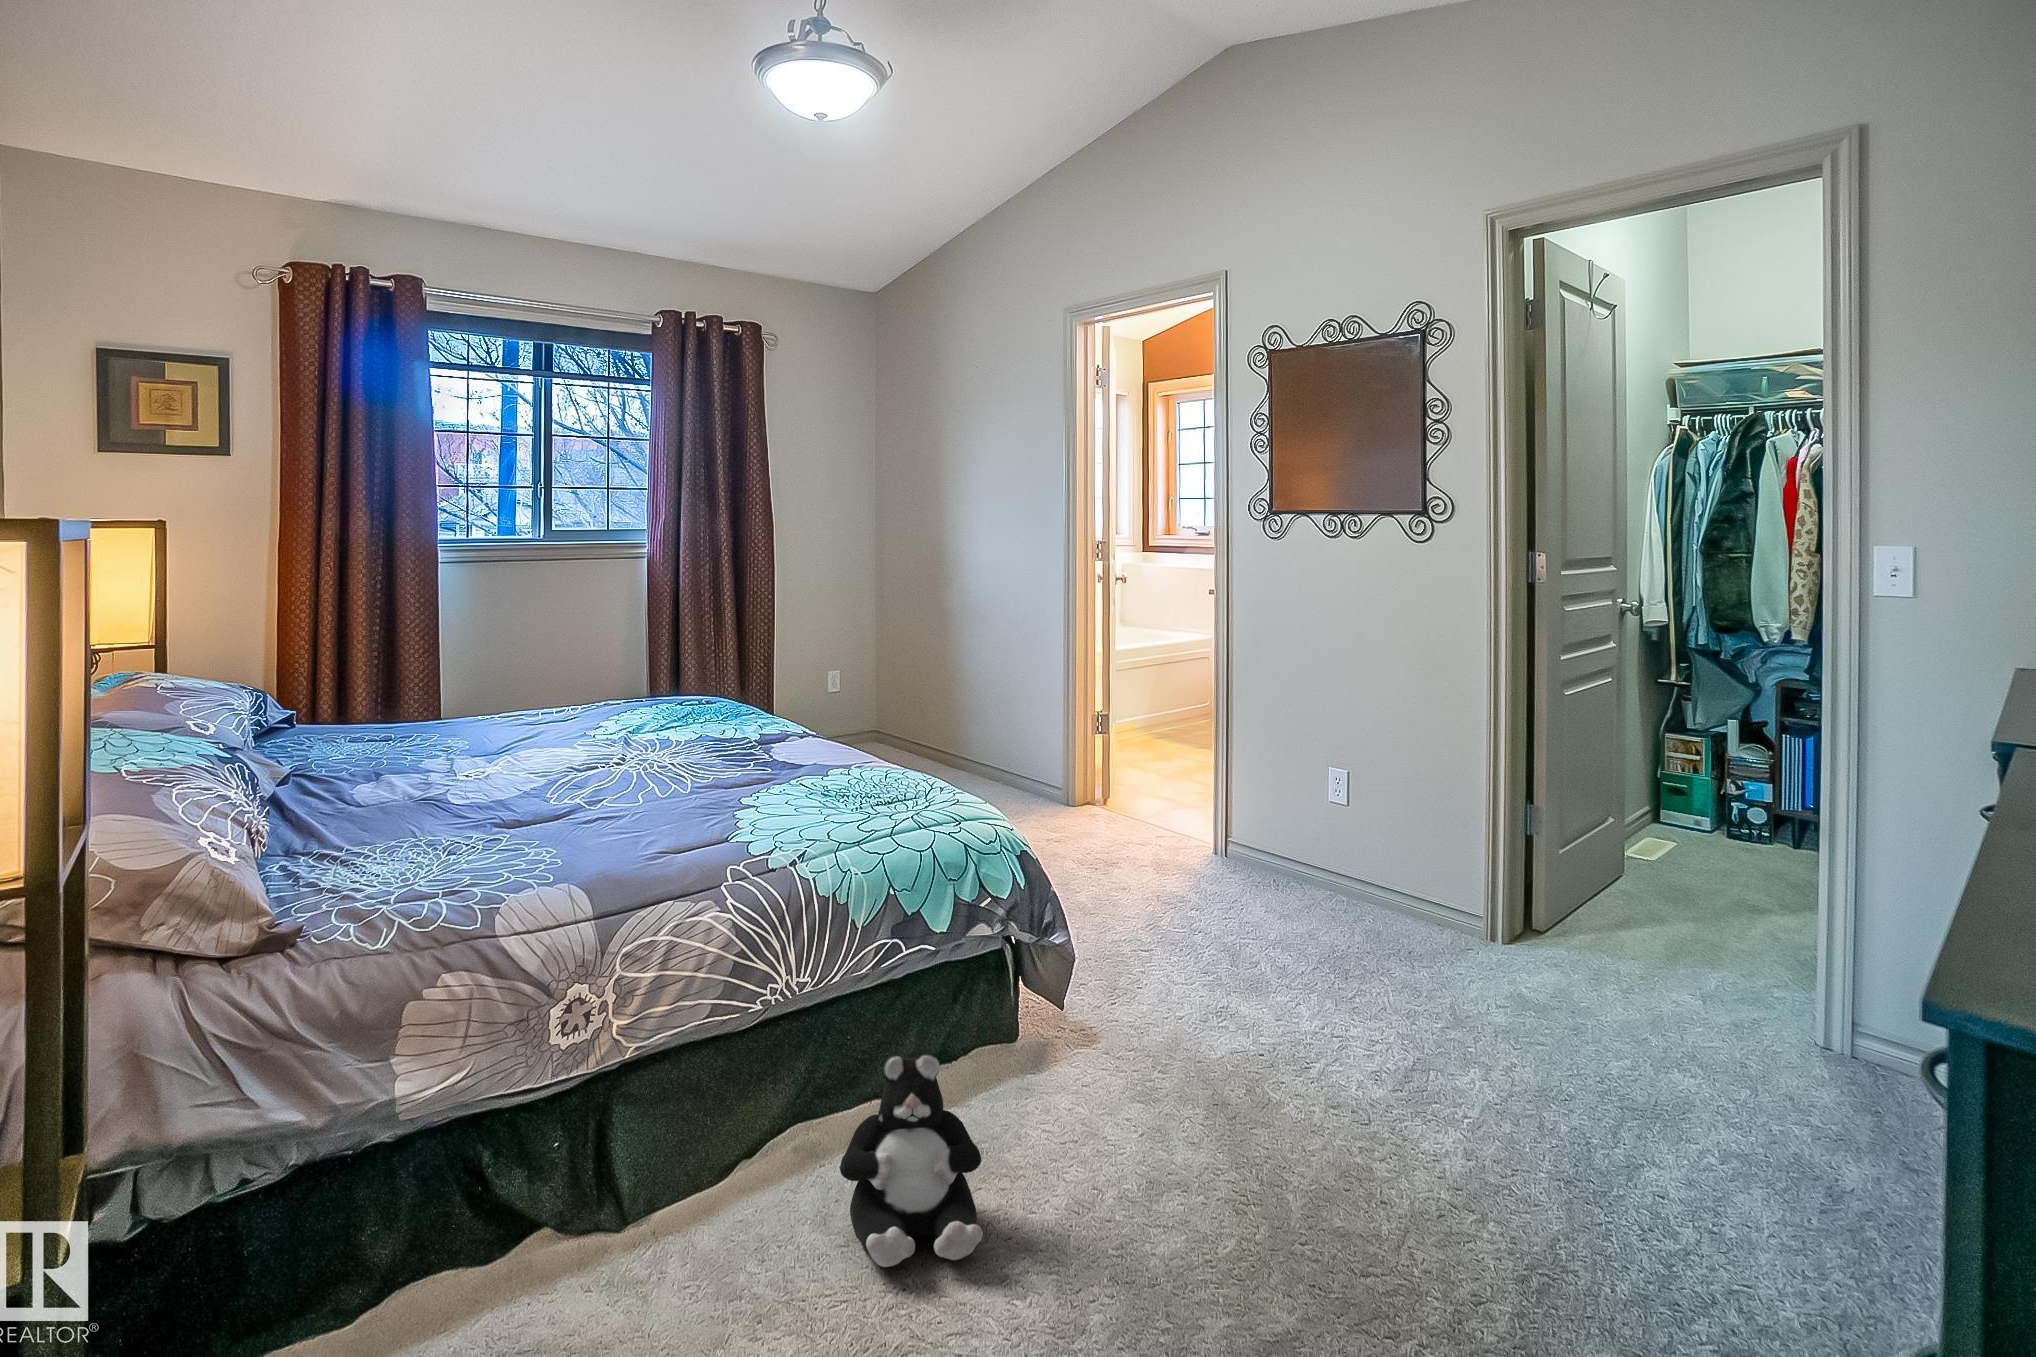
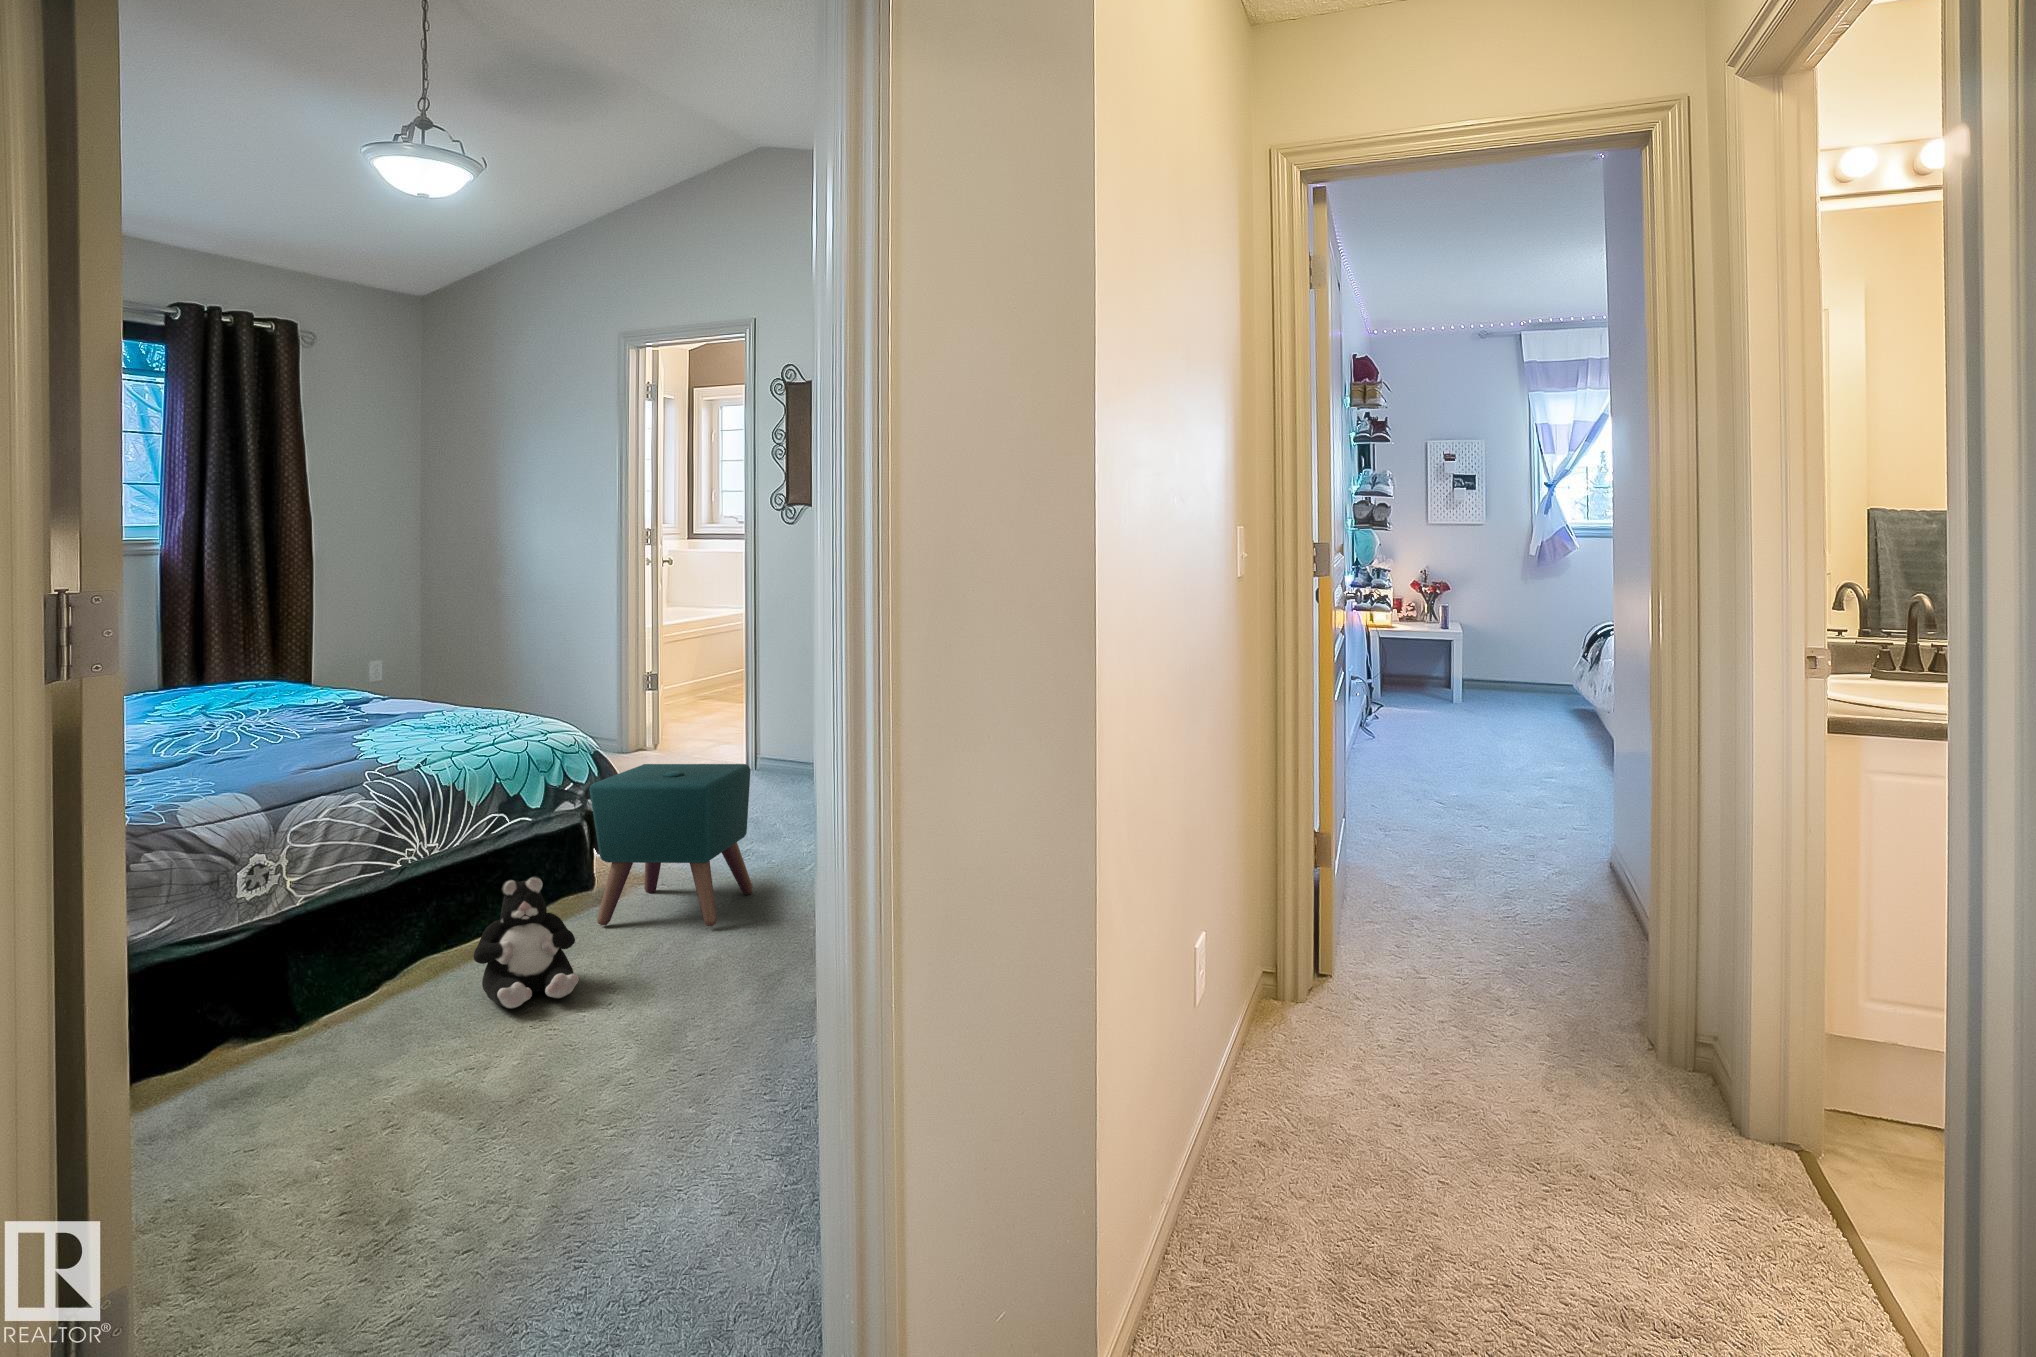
ottoman: none [1012,874,1244,1149] -> present [589,764,753,927]

